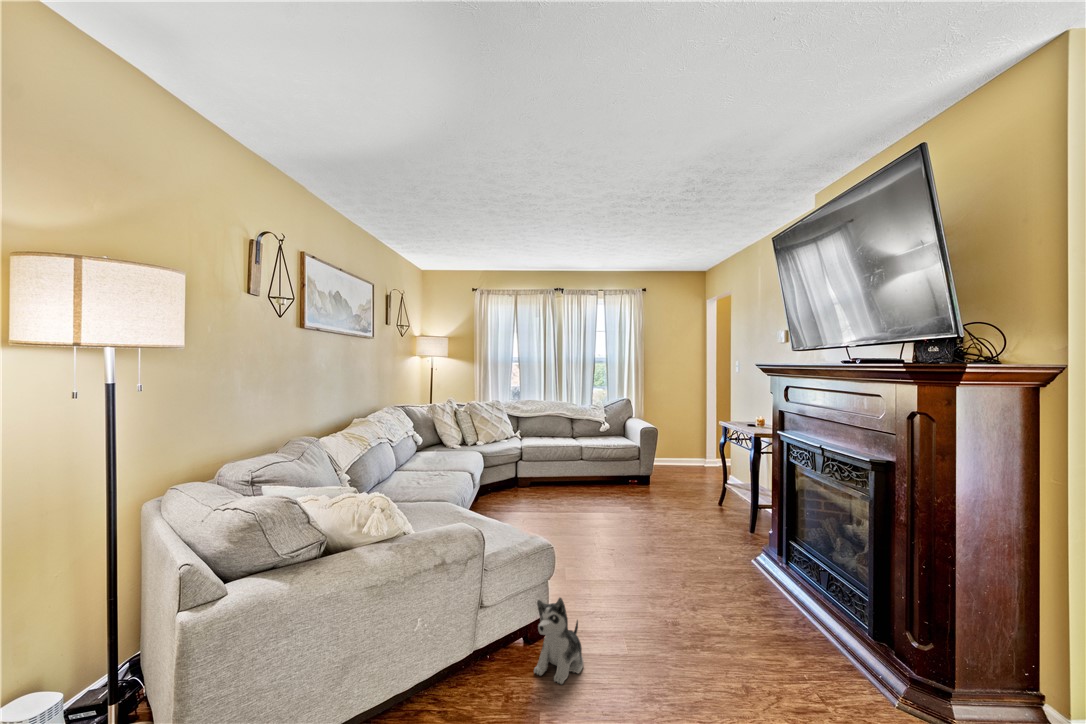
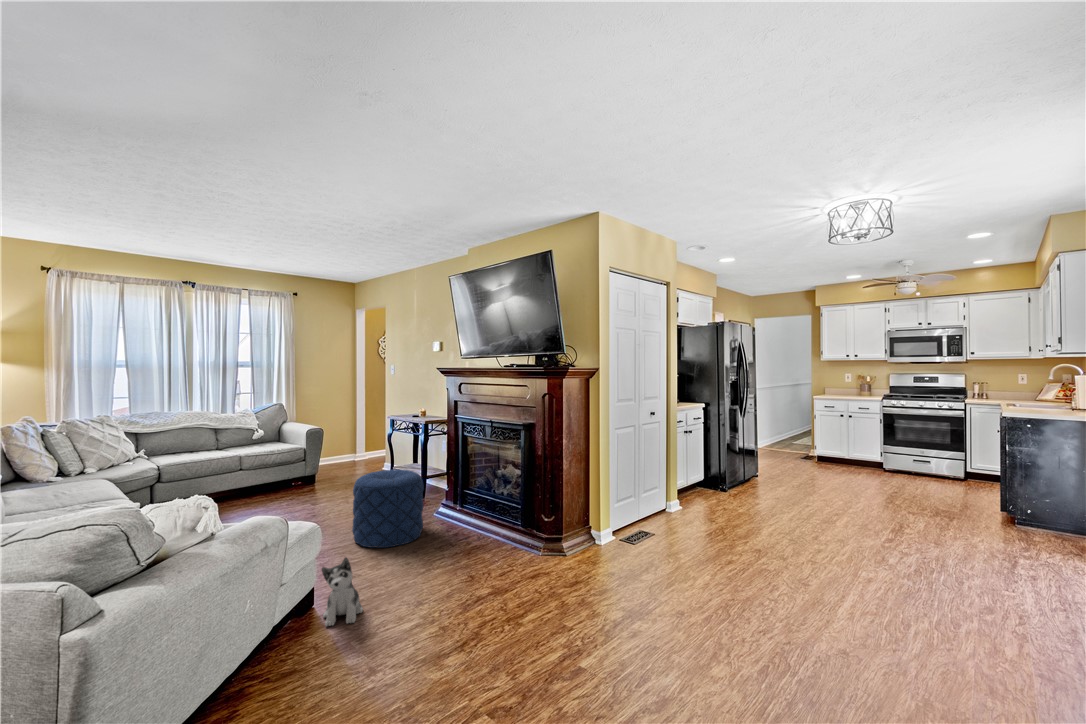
pouf: none [636,490,722,592] -> present [352,469,424,548]

